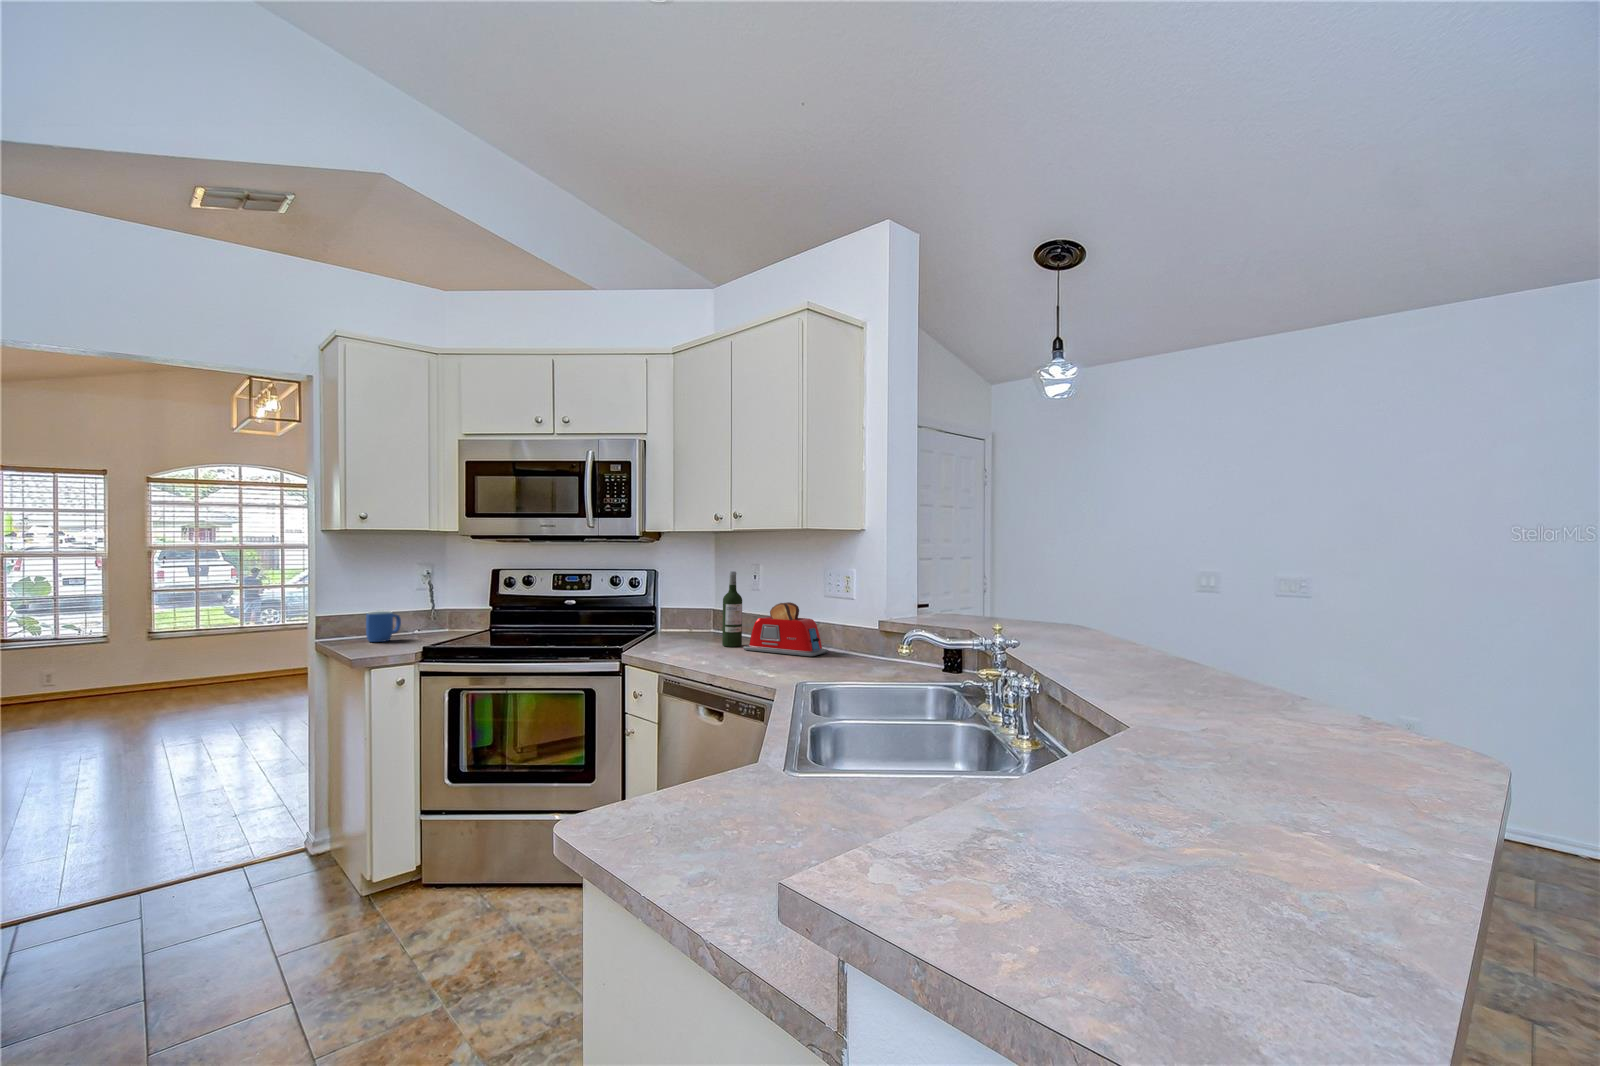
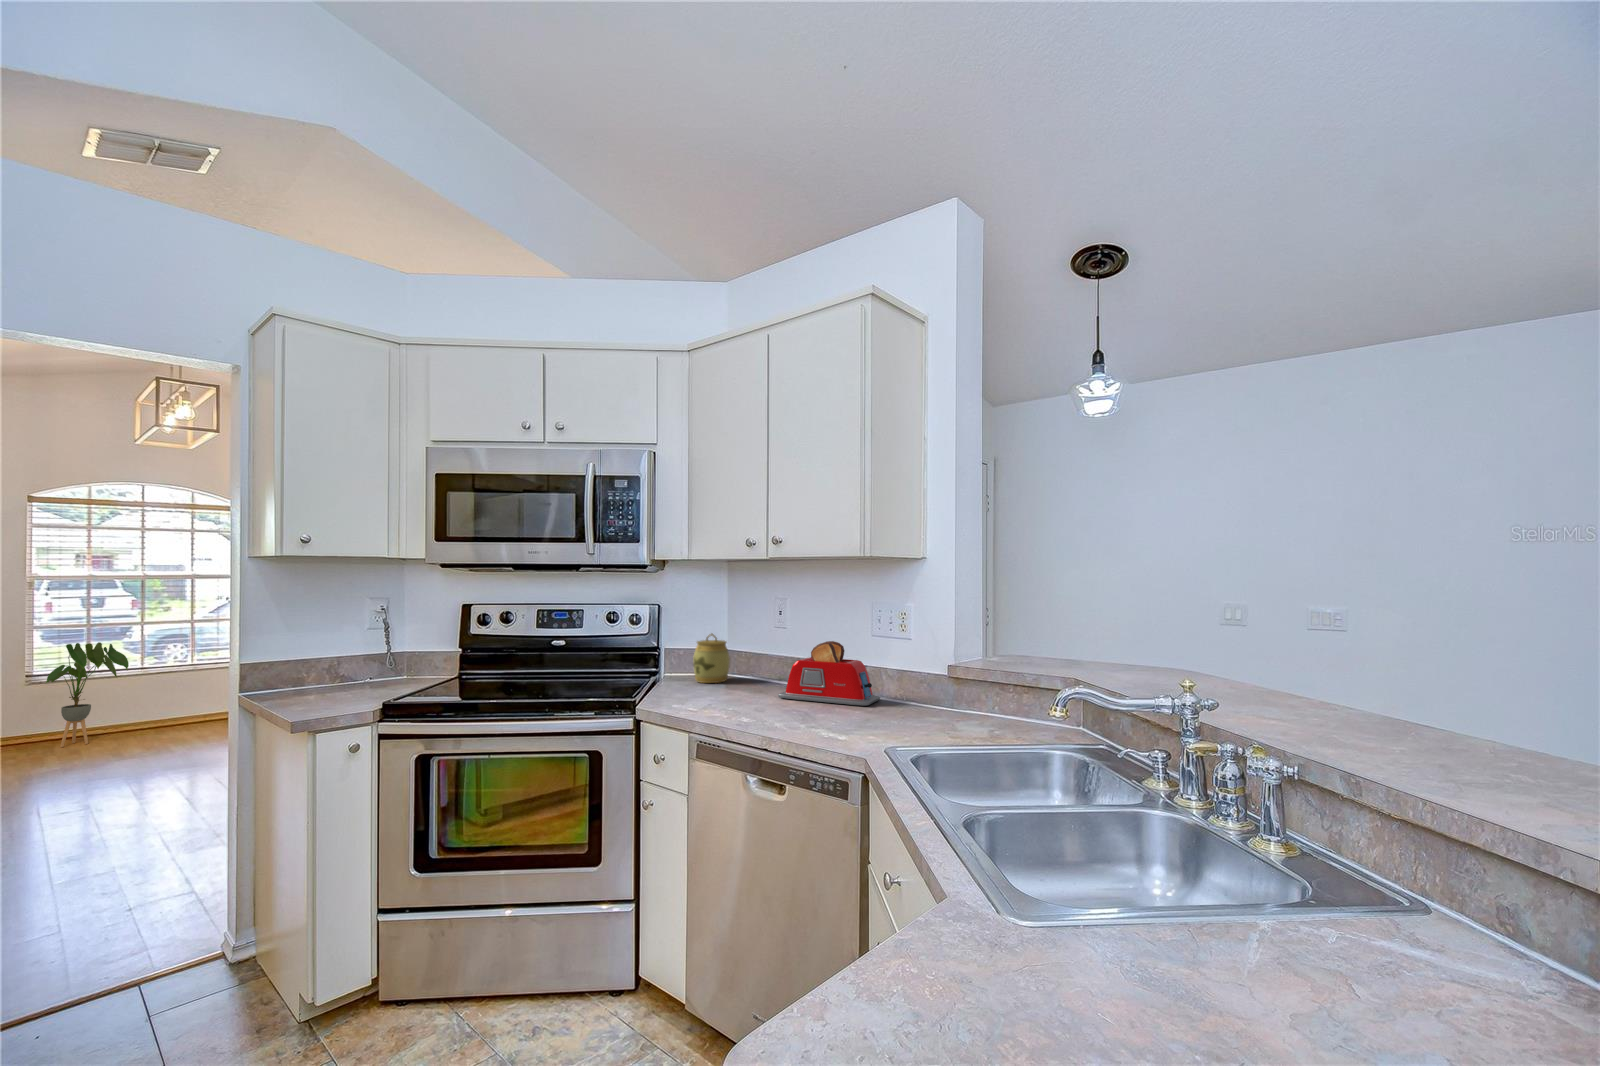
wine bottle: present [722,571,742,647] -> none [750,605,773,694]
jar: none [681,596,712,638] -> present [693,634,730,683]
house plant: none [165,604,231,693] -> present [46,642,129,747]
mug: present [366,611,401,642] -> none [308,657,352,696]

